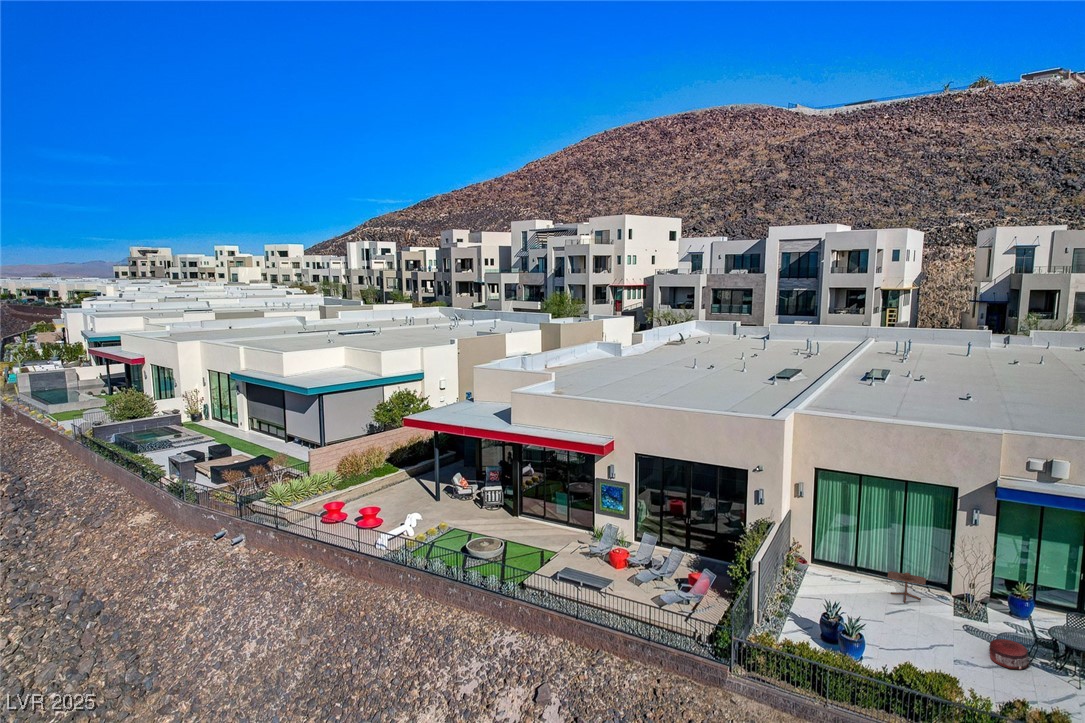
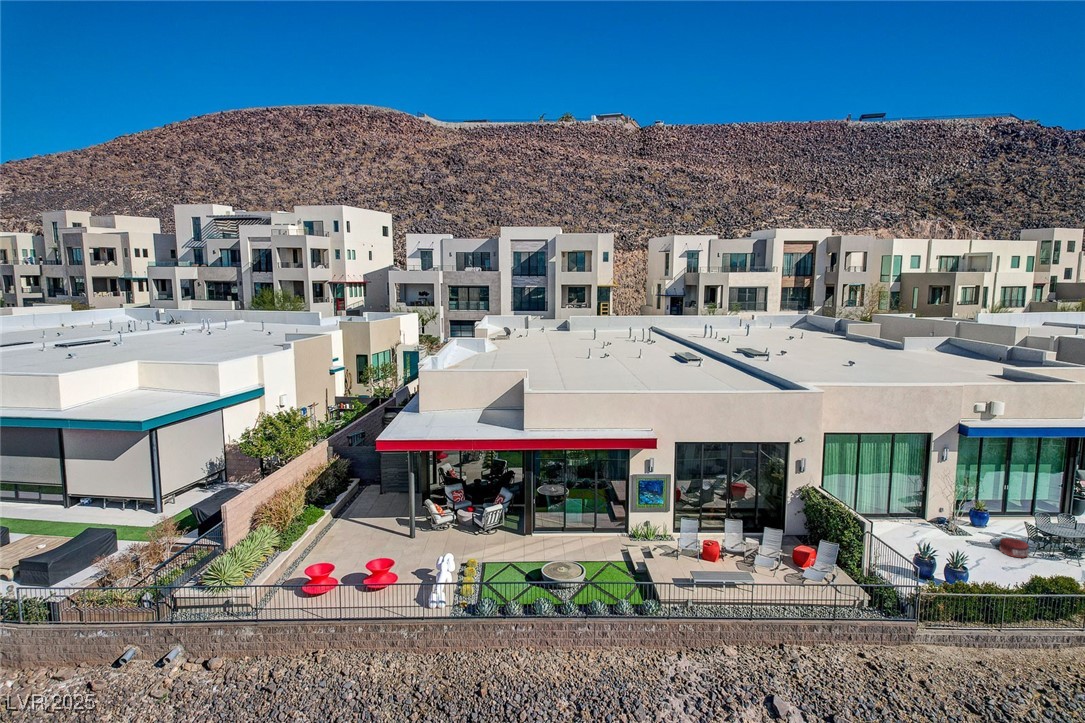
side table: present [888,571,926,602] -> none [891,505,923,528]

